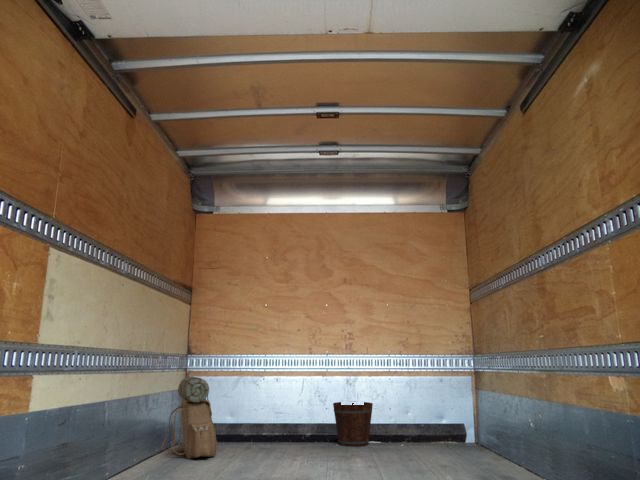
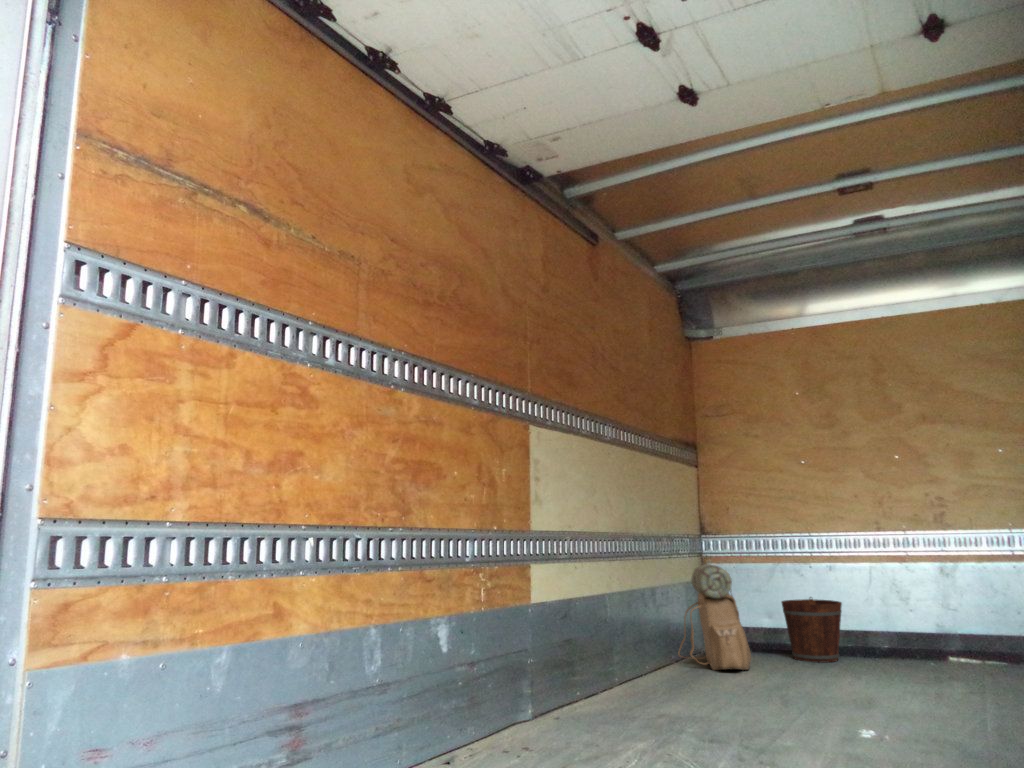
bucket: present [333,402,373,447] -> present [782,597,842,663]

